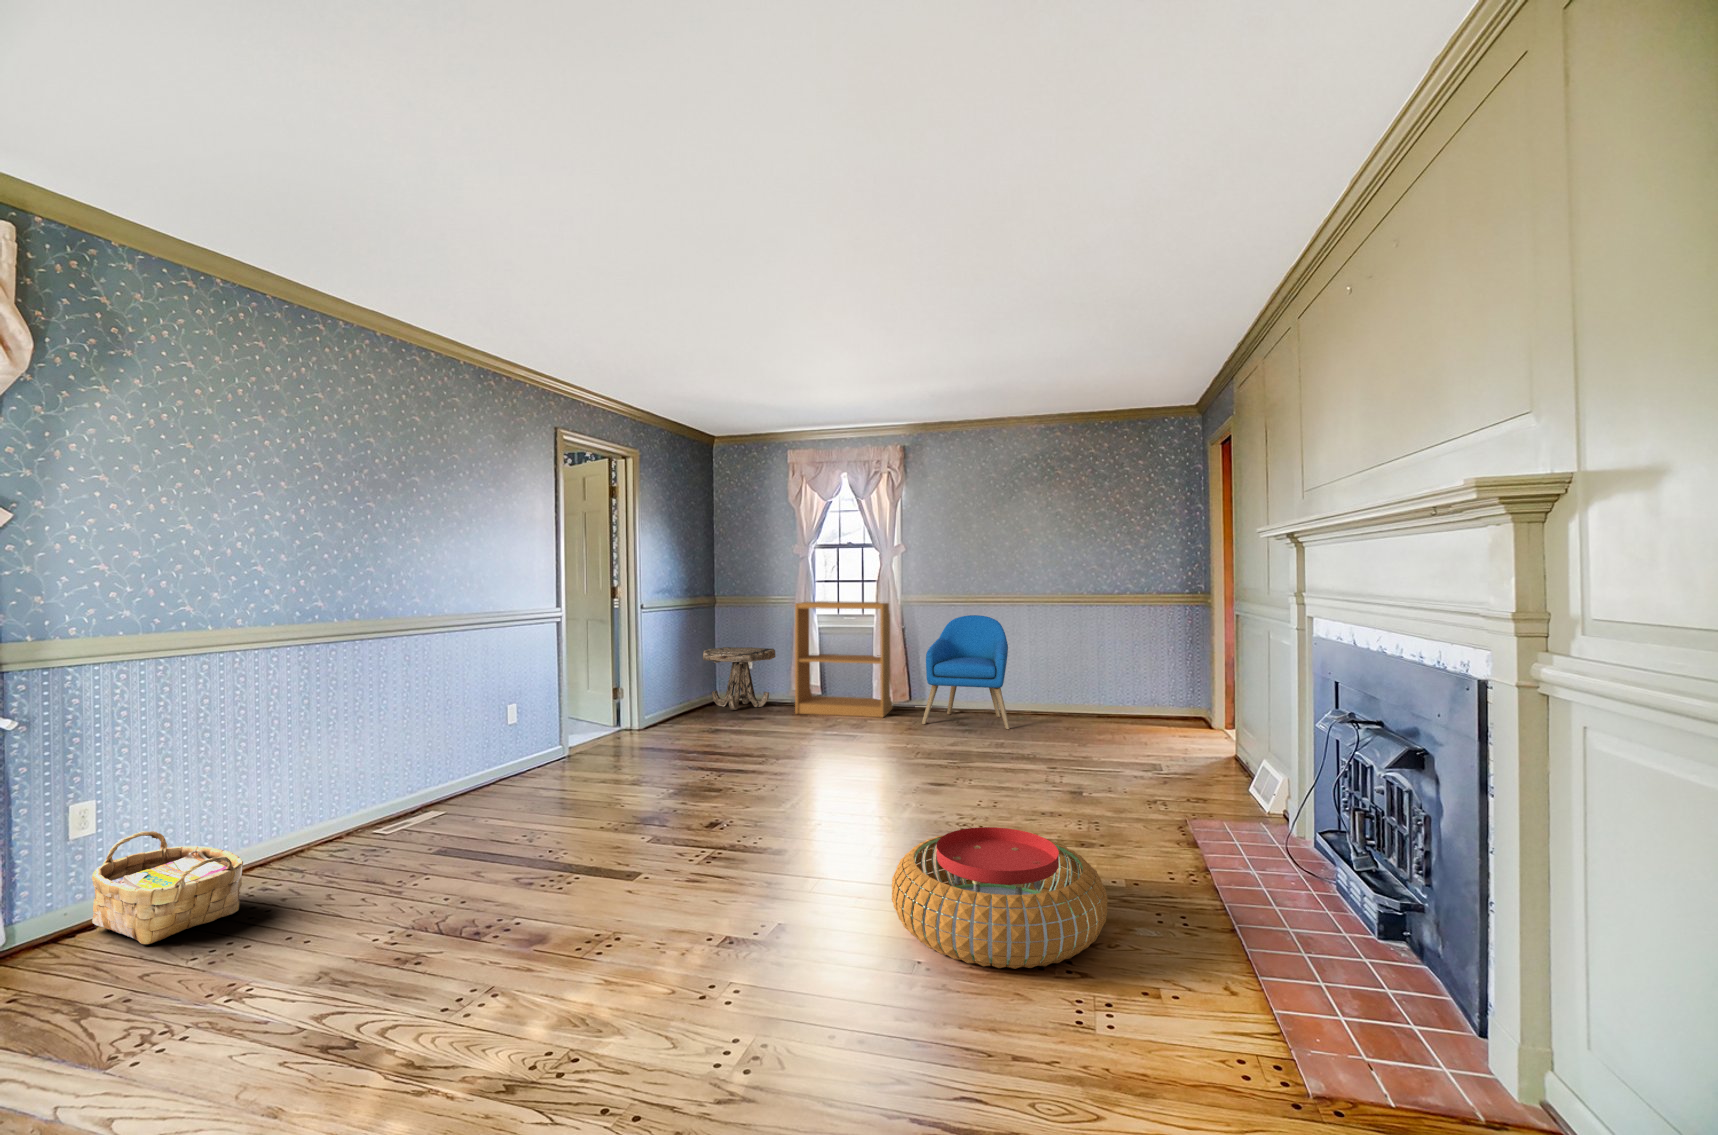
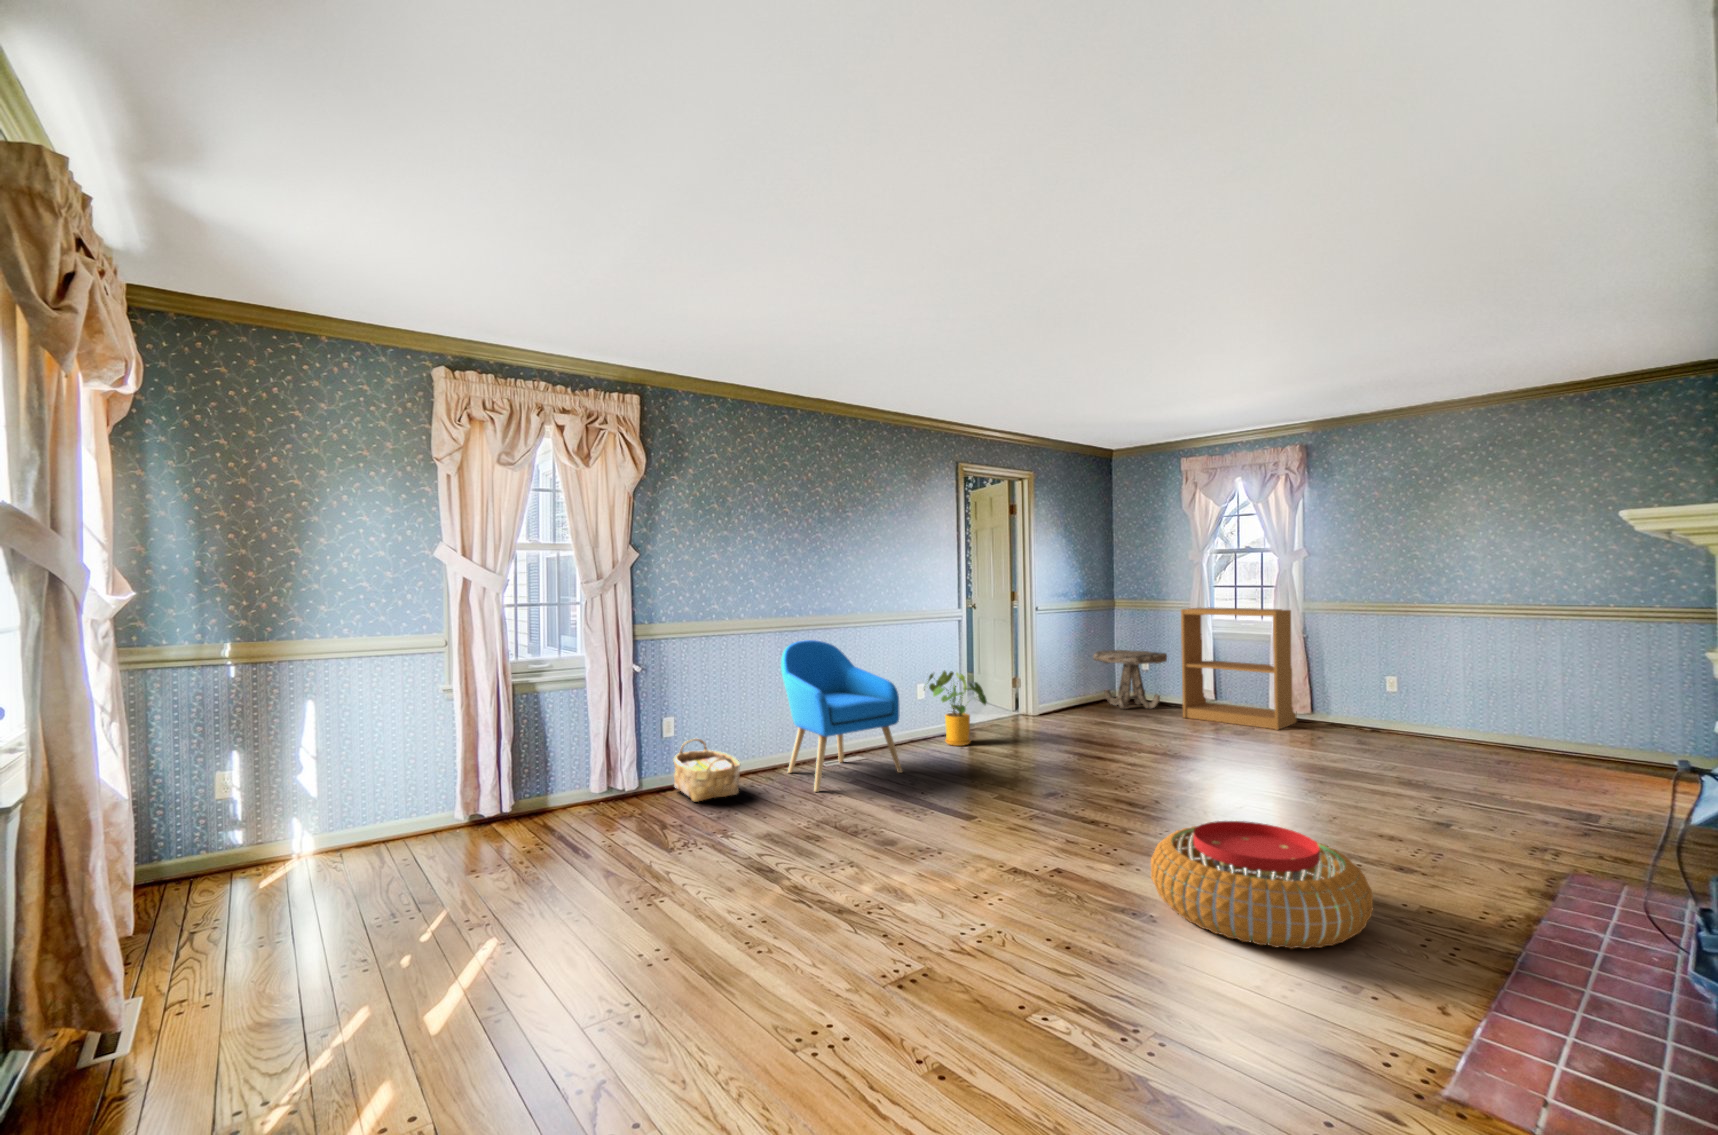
armchair: present [922,615,1010,729] -> present [781,640,902,792]
house plant: none [522,684,609,777] -> present [924,671,987,746]

